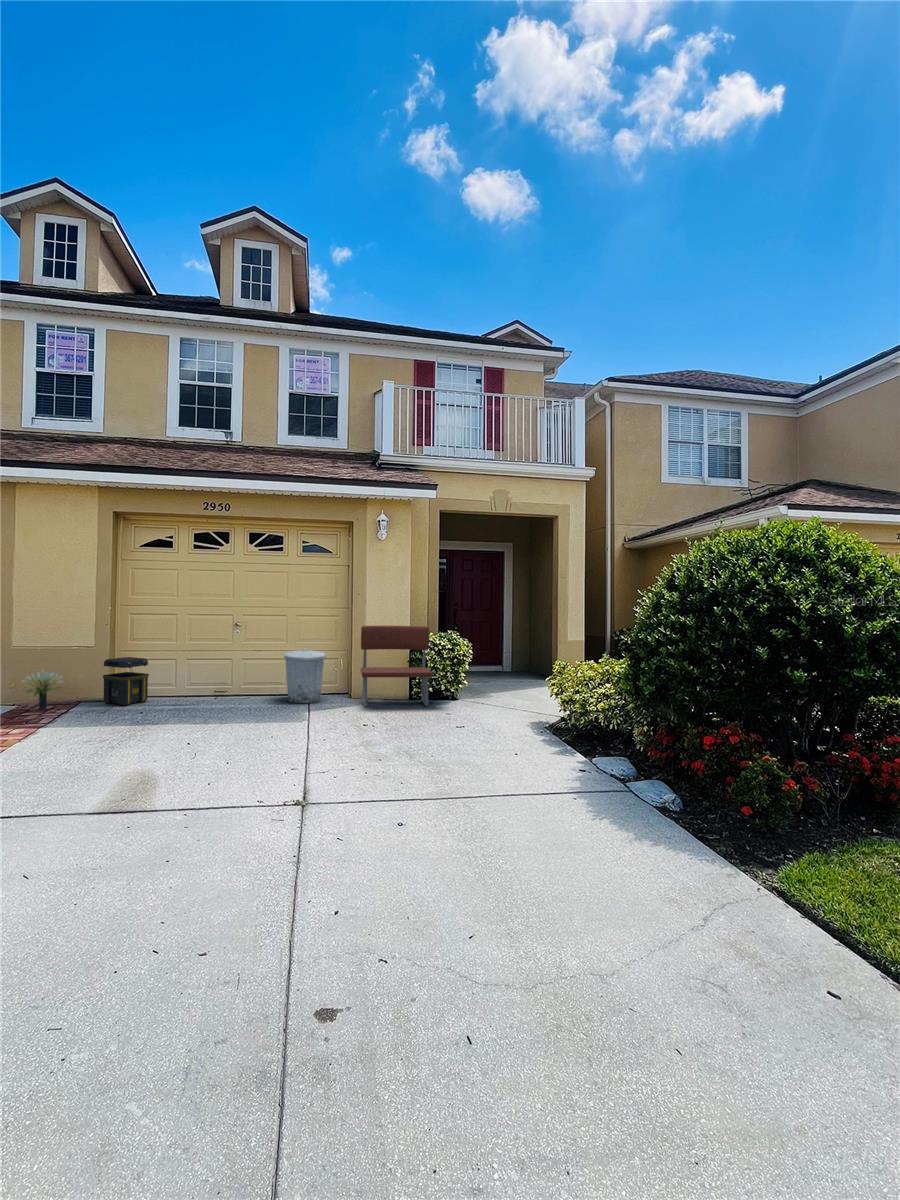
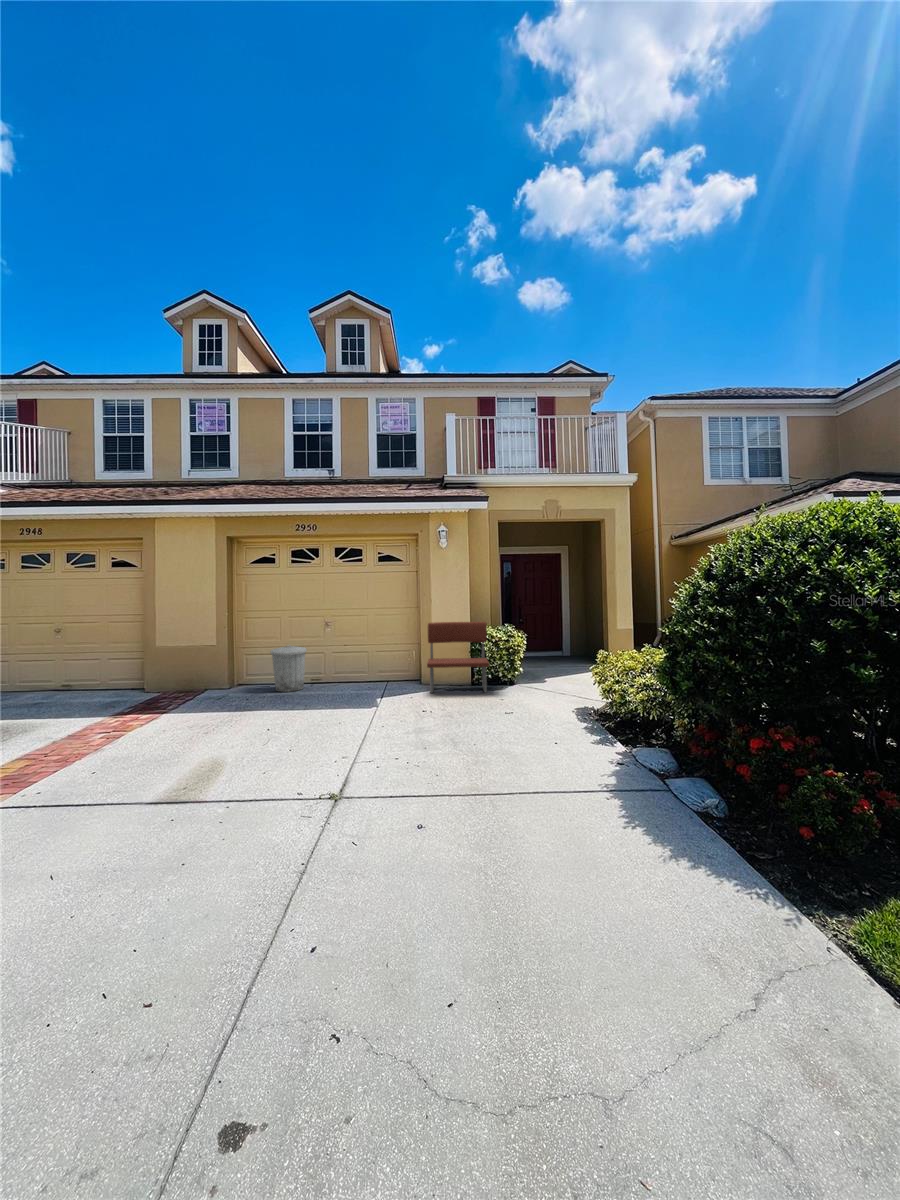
trash can: present [284,648,326,703] -> present [270,646,307,692]
toolbox: present [103,657,149,706] -> none [223,653,259,693]
potted plant: present [22,670,62,709] -> none [159,665,192,696]

